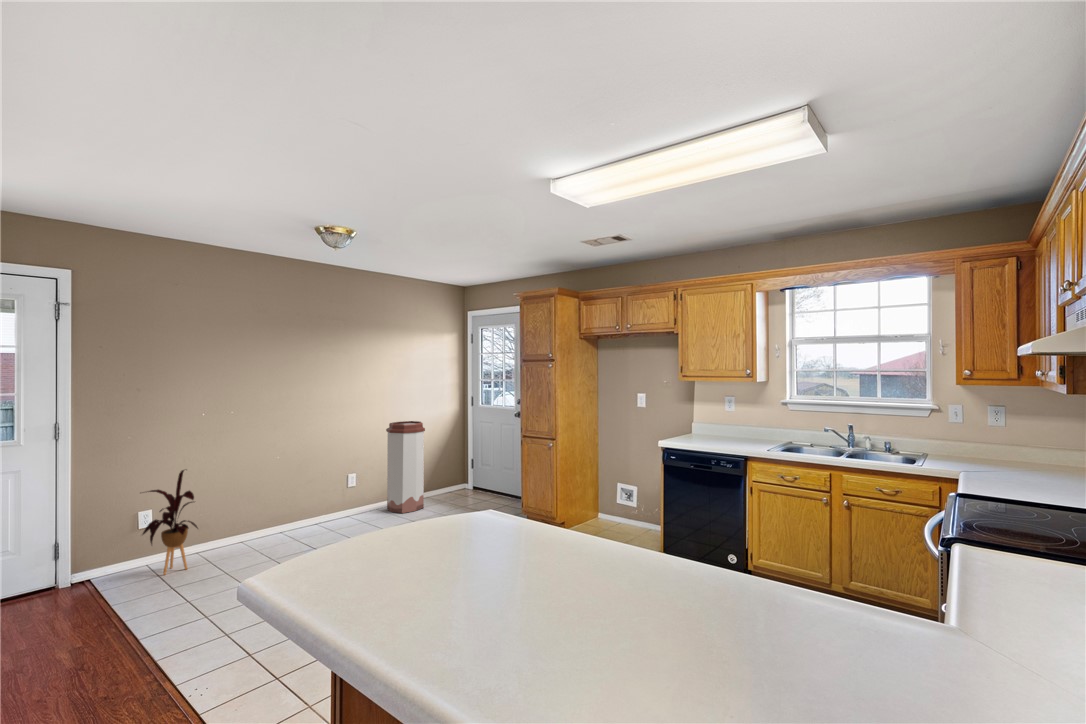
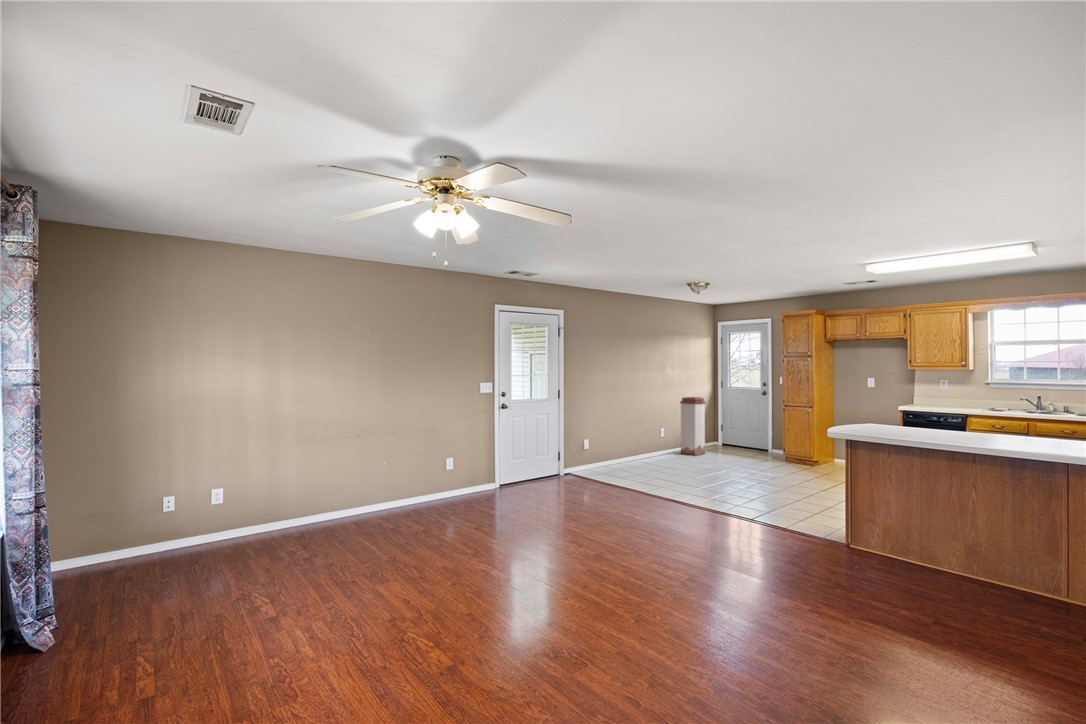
house plant: present [143,470,198,575] -> none [589,417,623,473]

